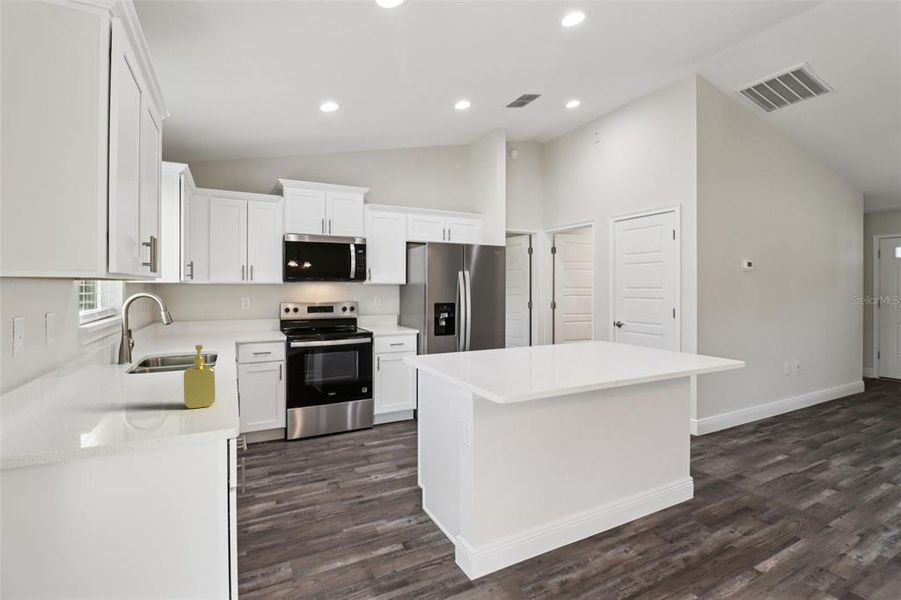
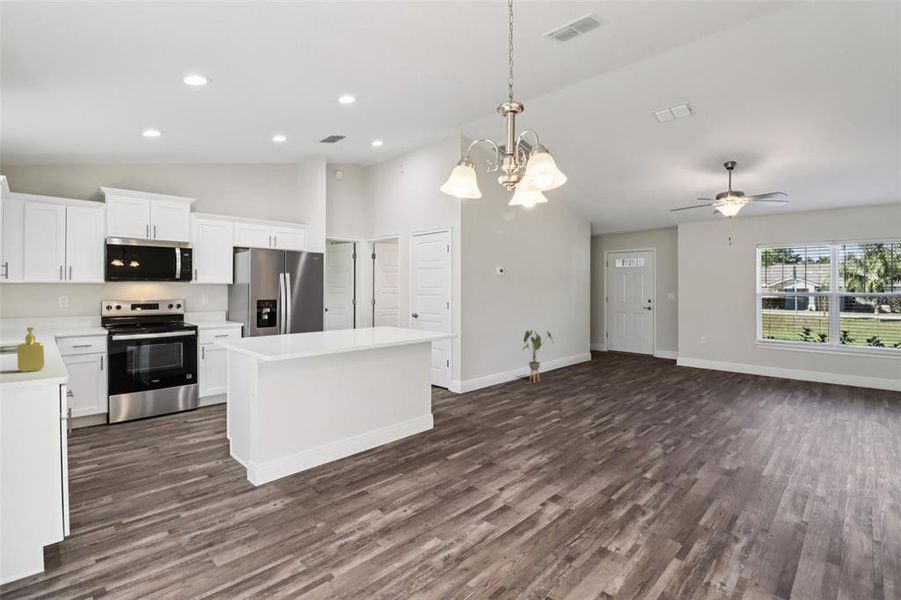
house plant: none [778,348,835,425] -> present [523,330,554,383]

